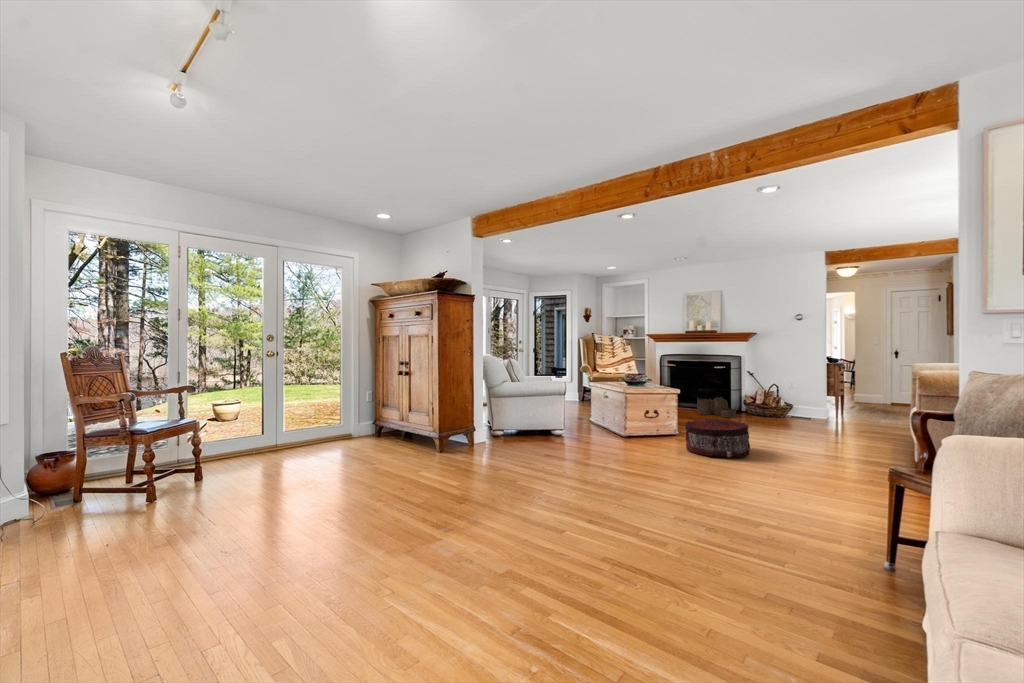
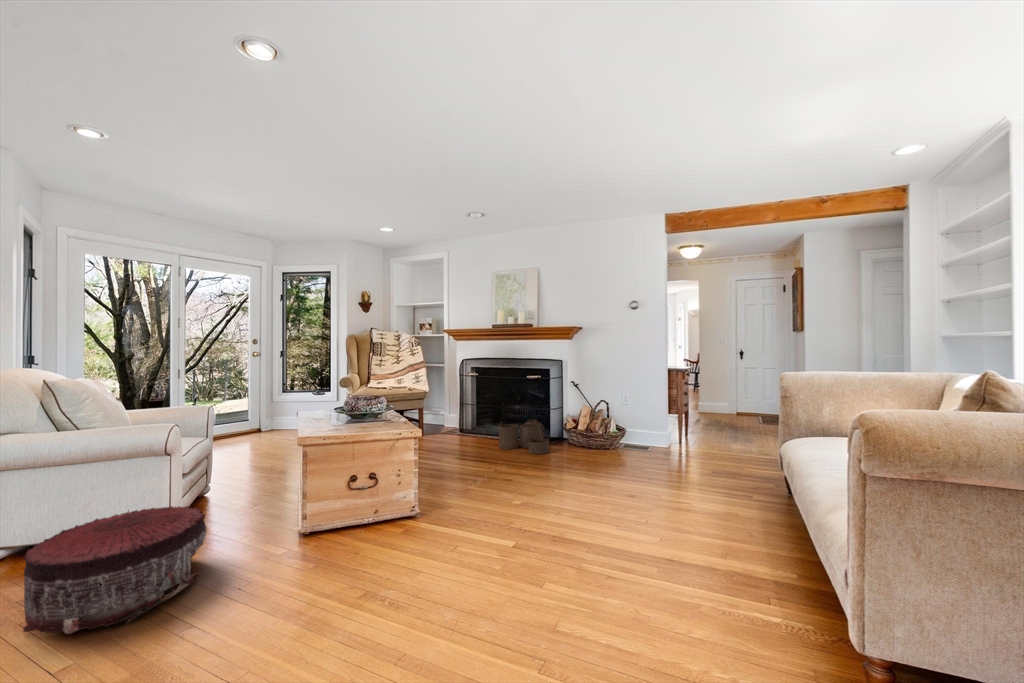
pouf: present [685,419,750,457] -> present [23,506,207,634]

